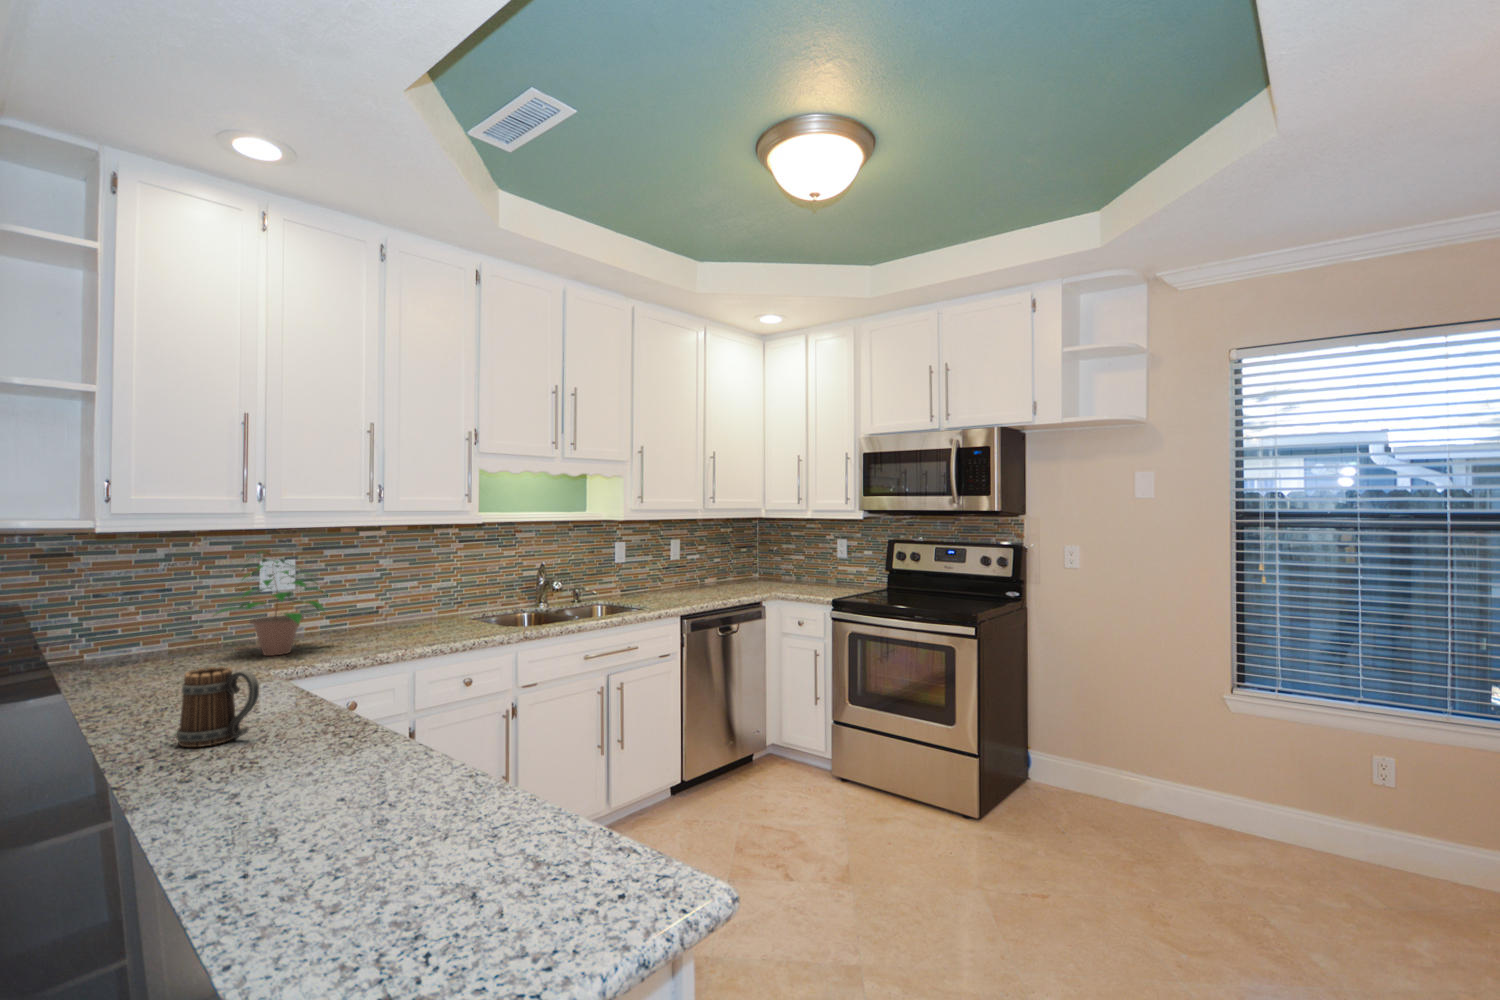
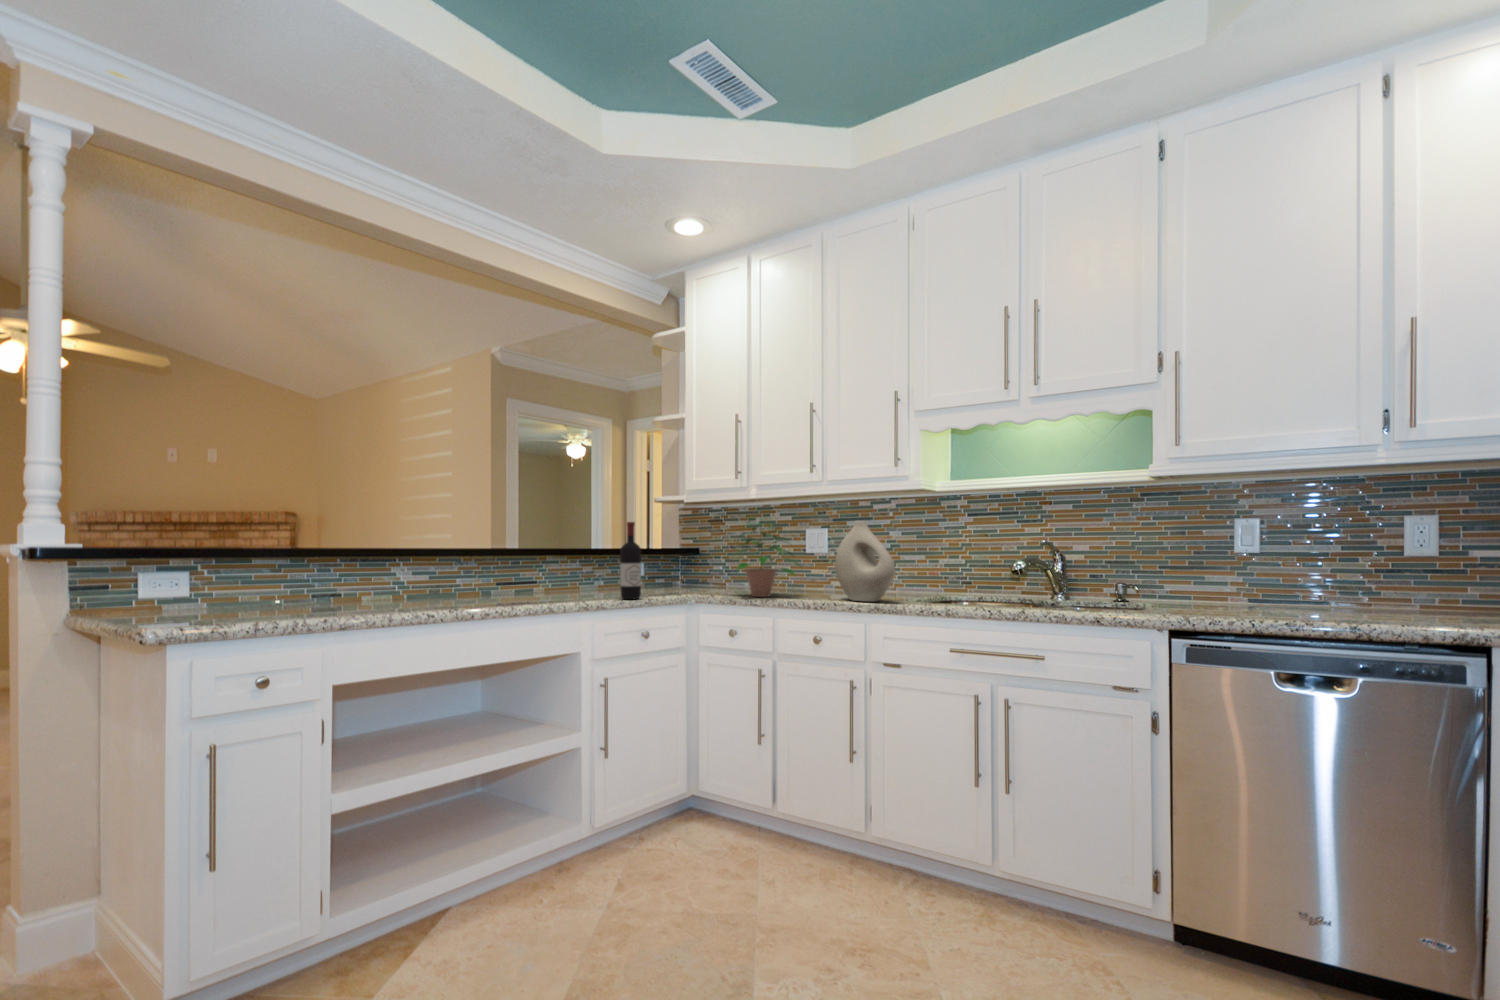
vase: none [365,551,455,636] -> present [835,521,895,602]
wine bottle: none [136,570,180,699] -> present [620,522,641,599]
mug: present [177,667,259,747] -> none [508,569,536,611]

